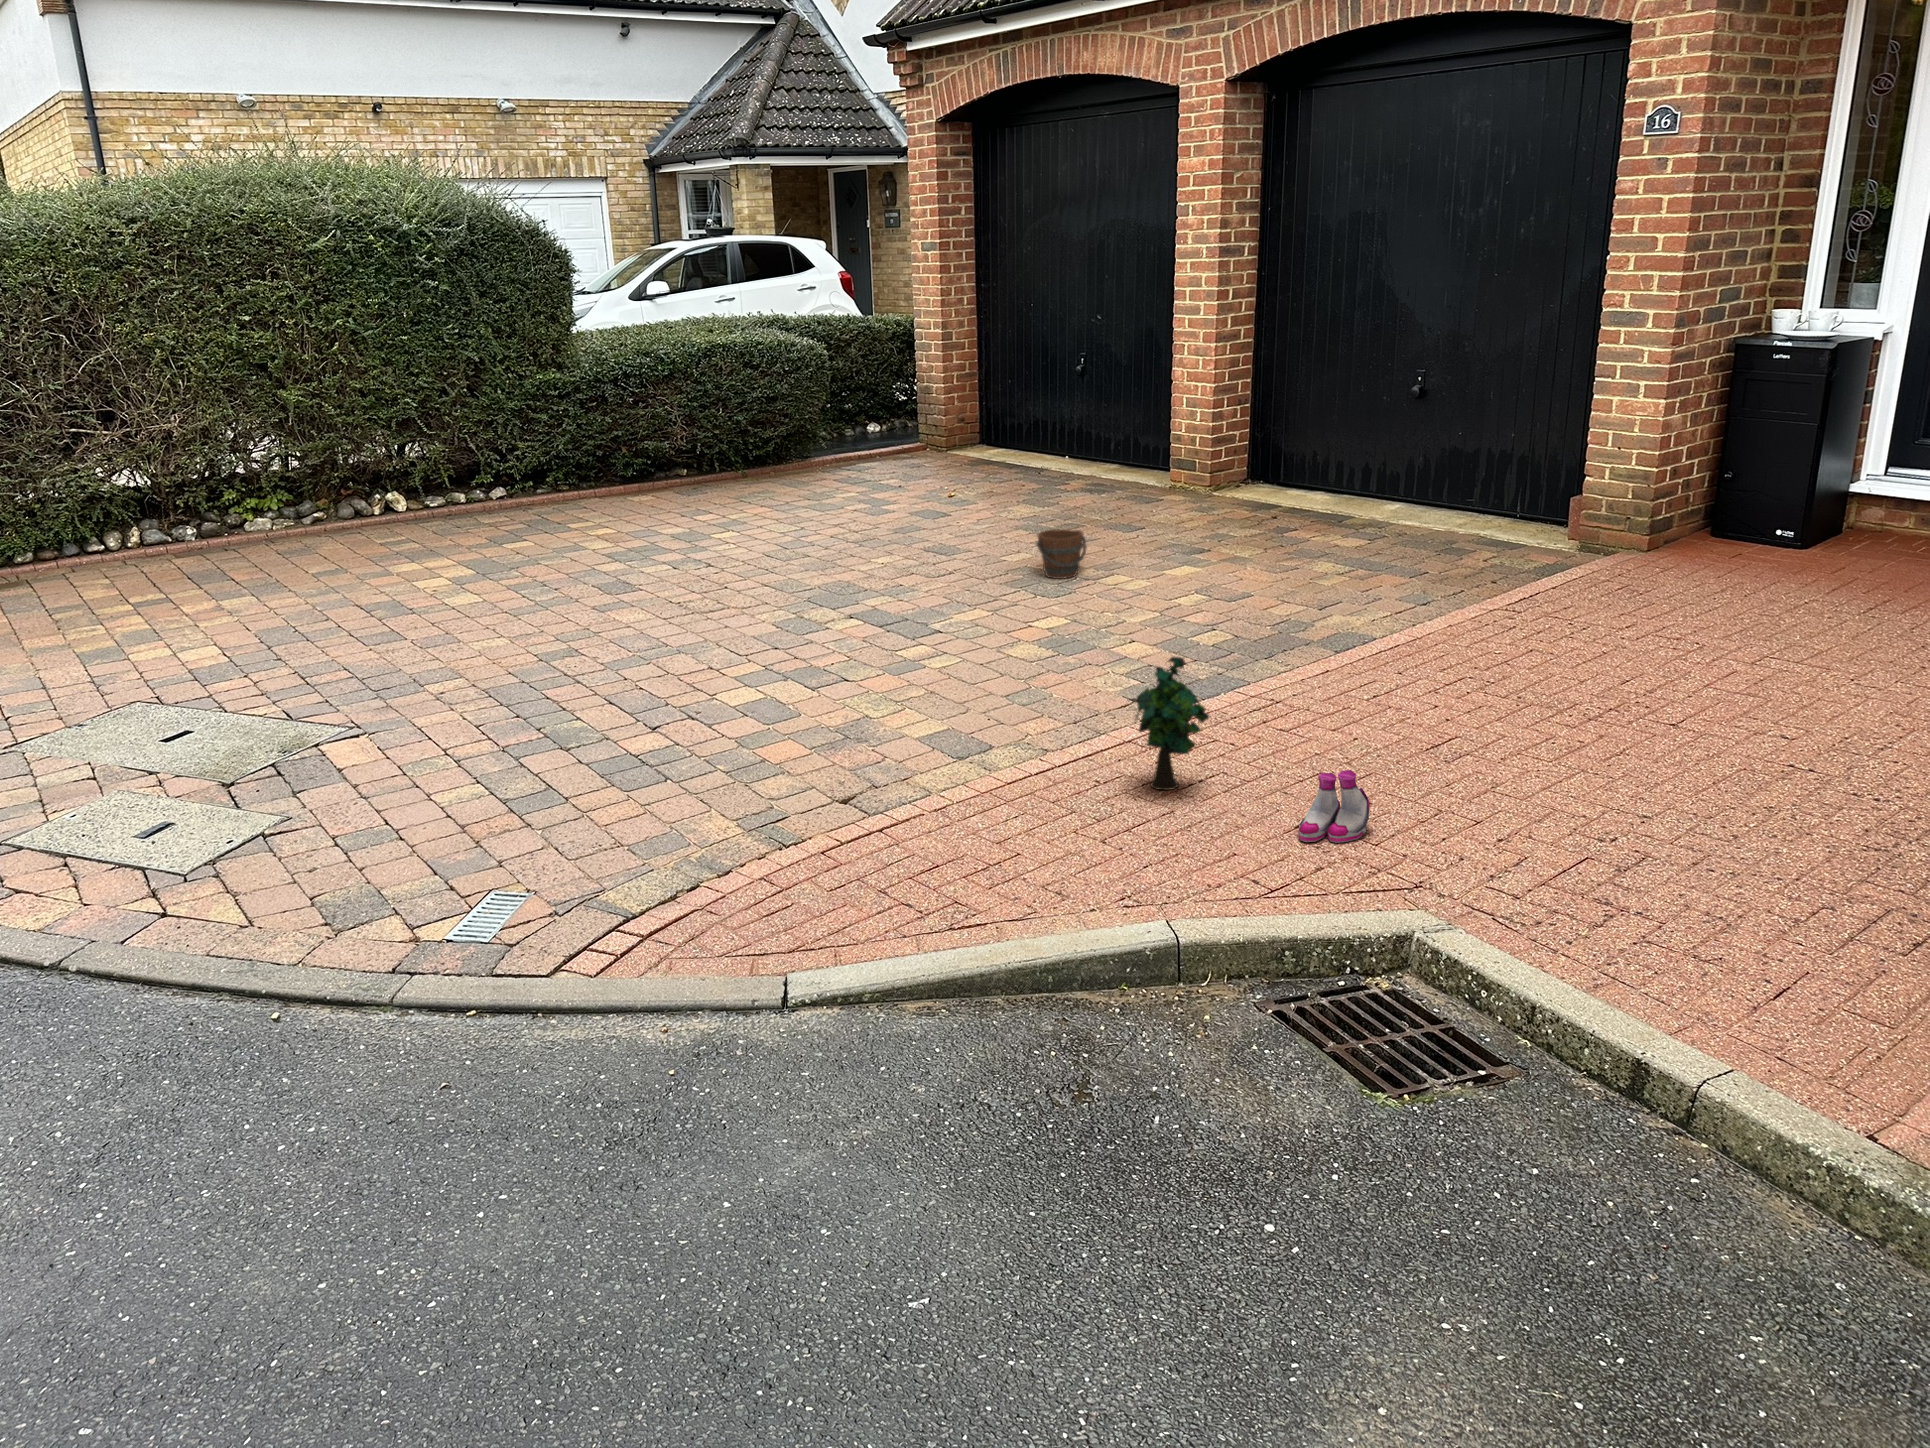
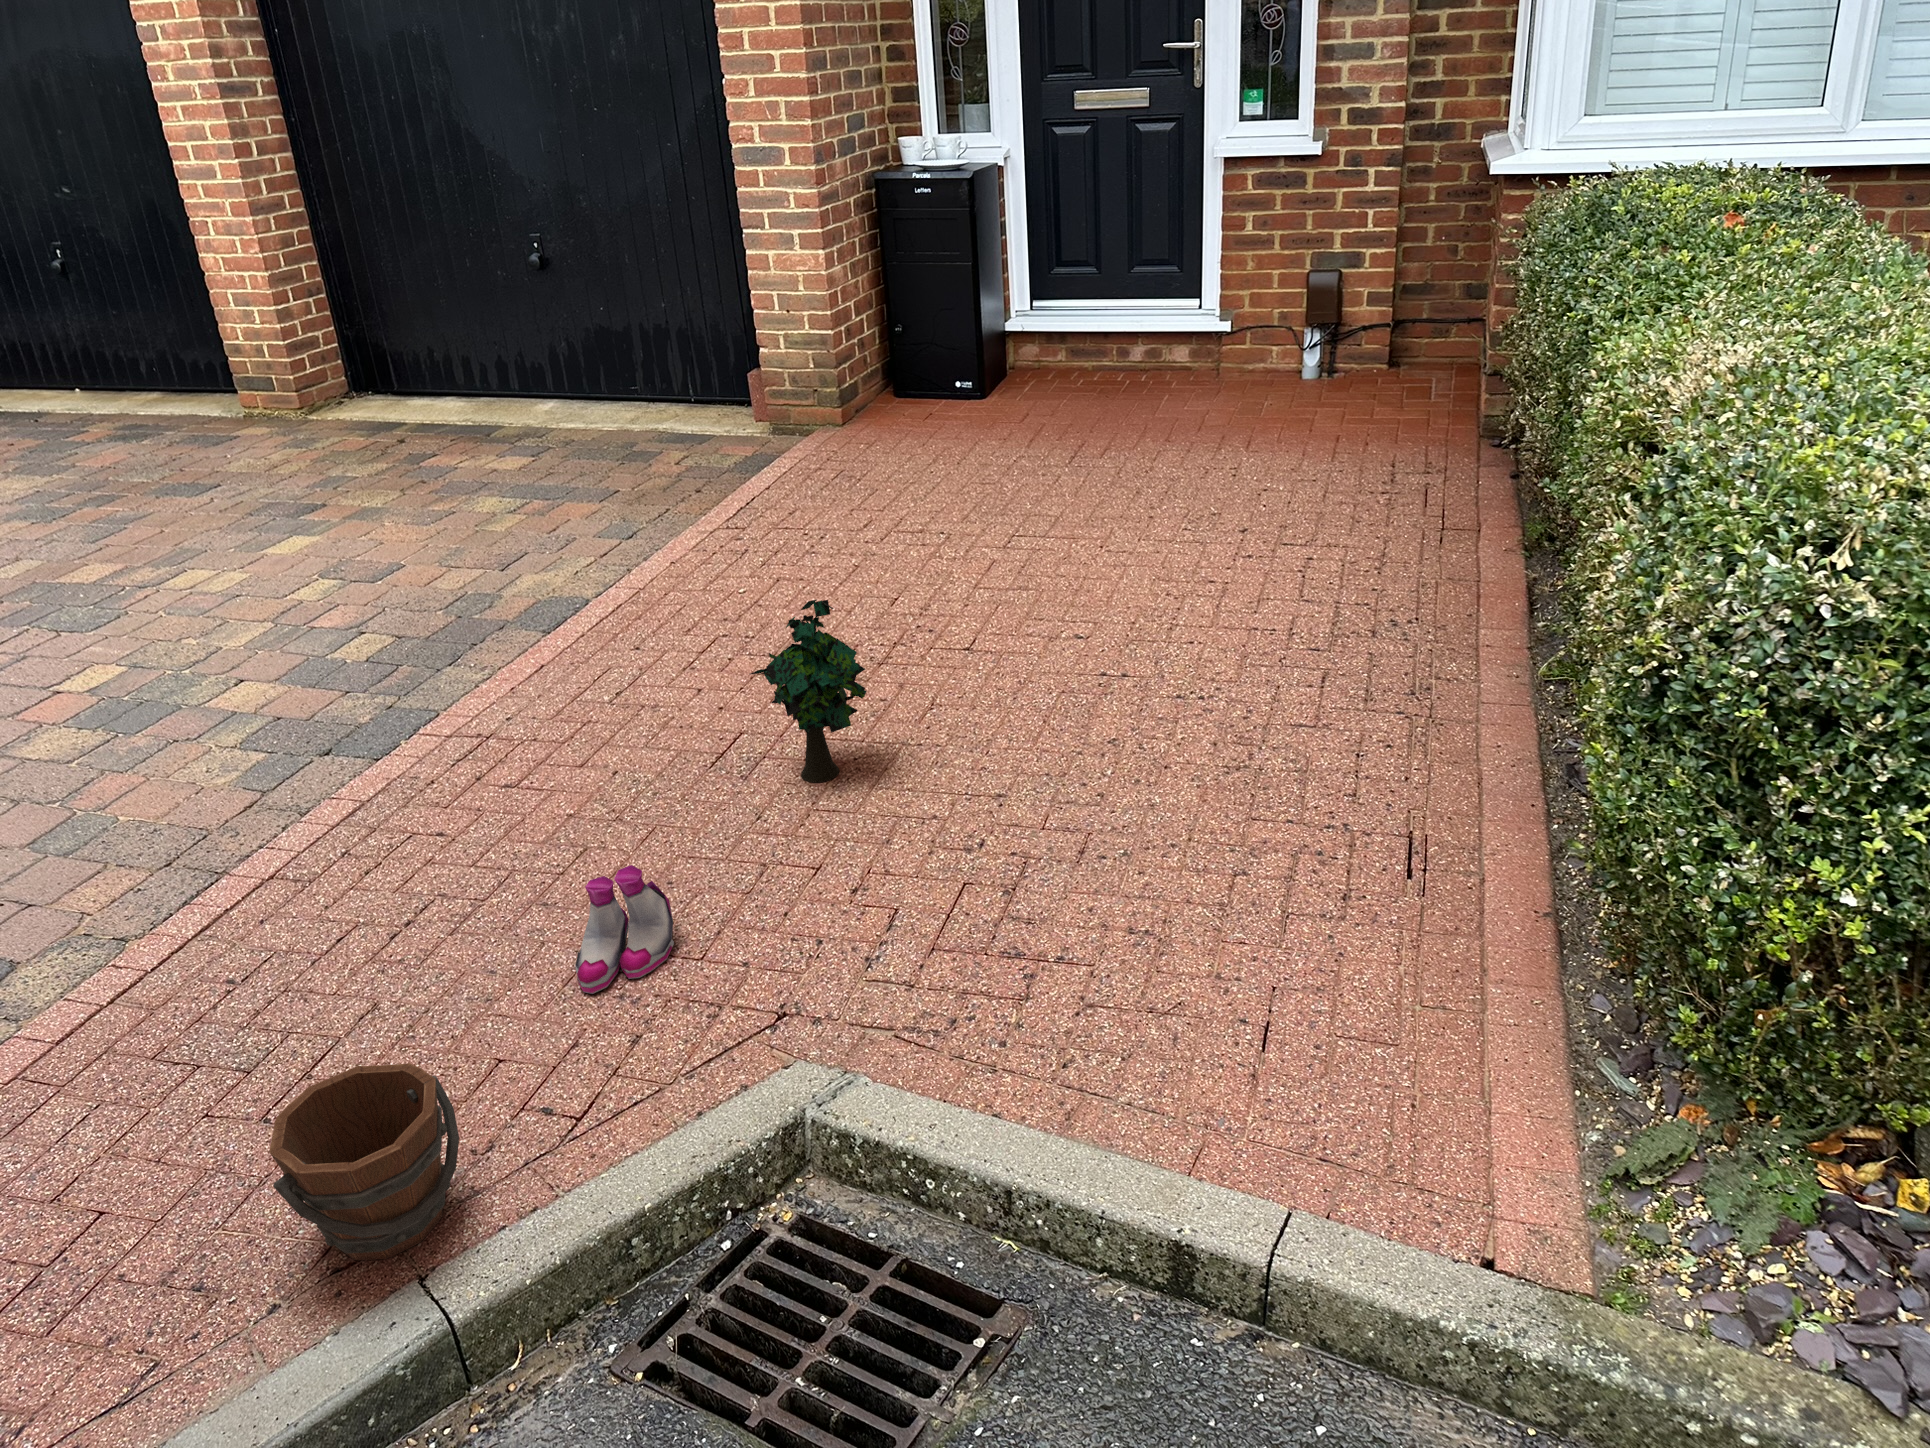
bucket: present [1036,529,1086,579] -> present [269,1063,459,1261]
decorative plant: present [1130,657,1209,790] -> present [750,599,867,782]

